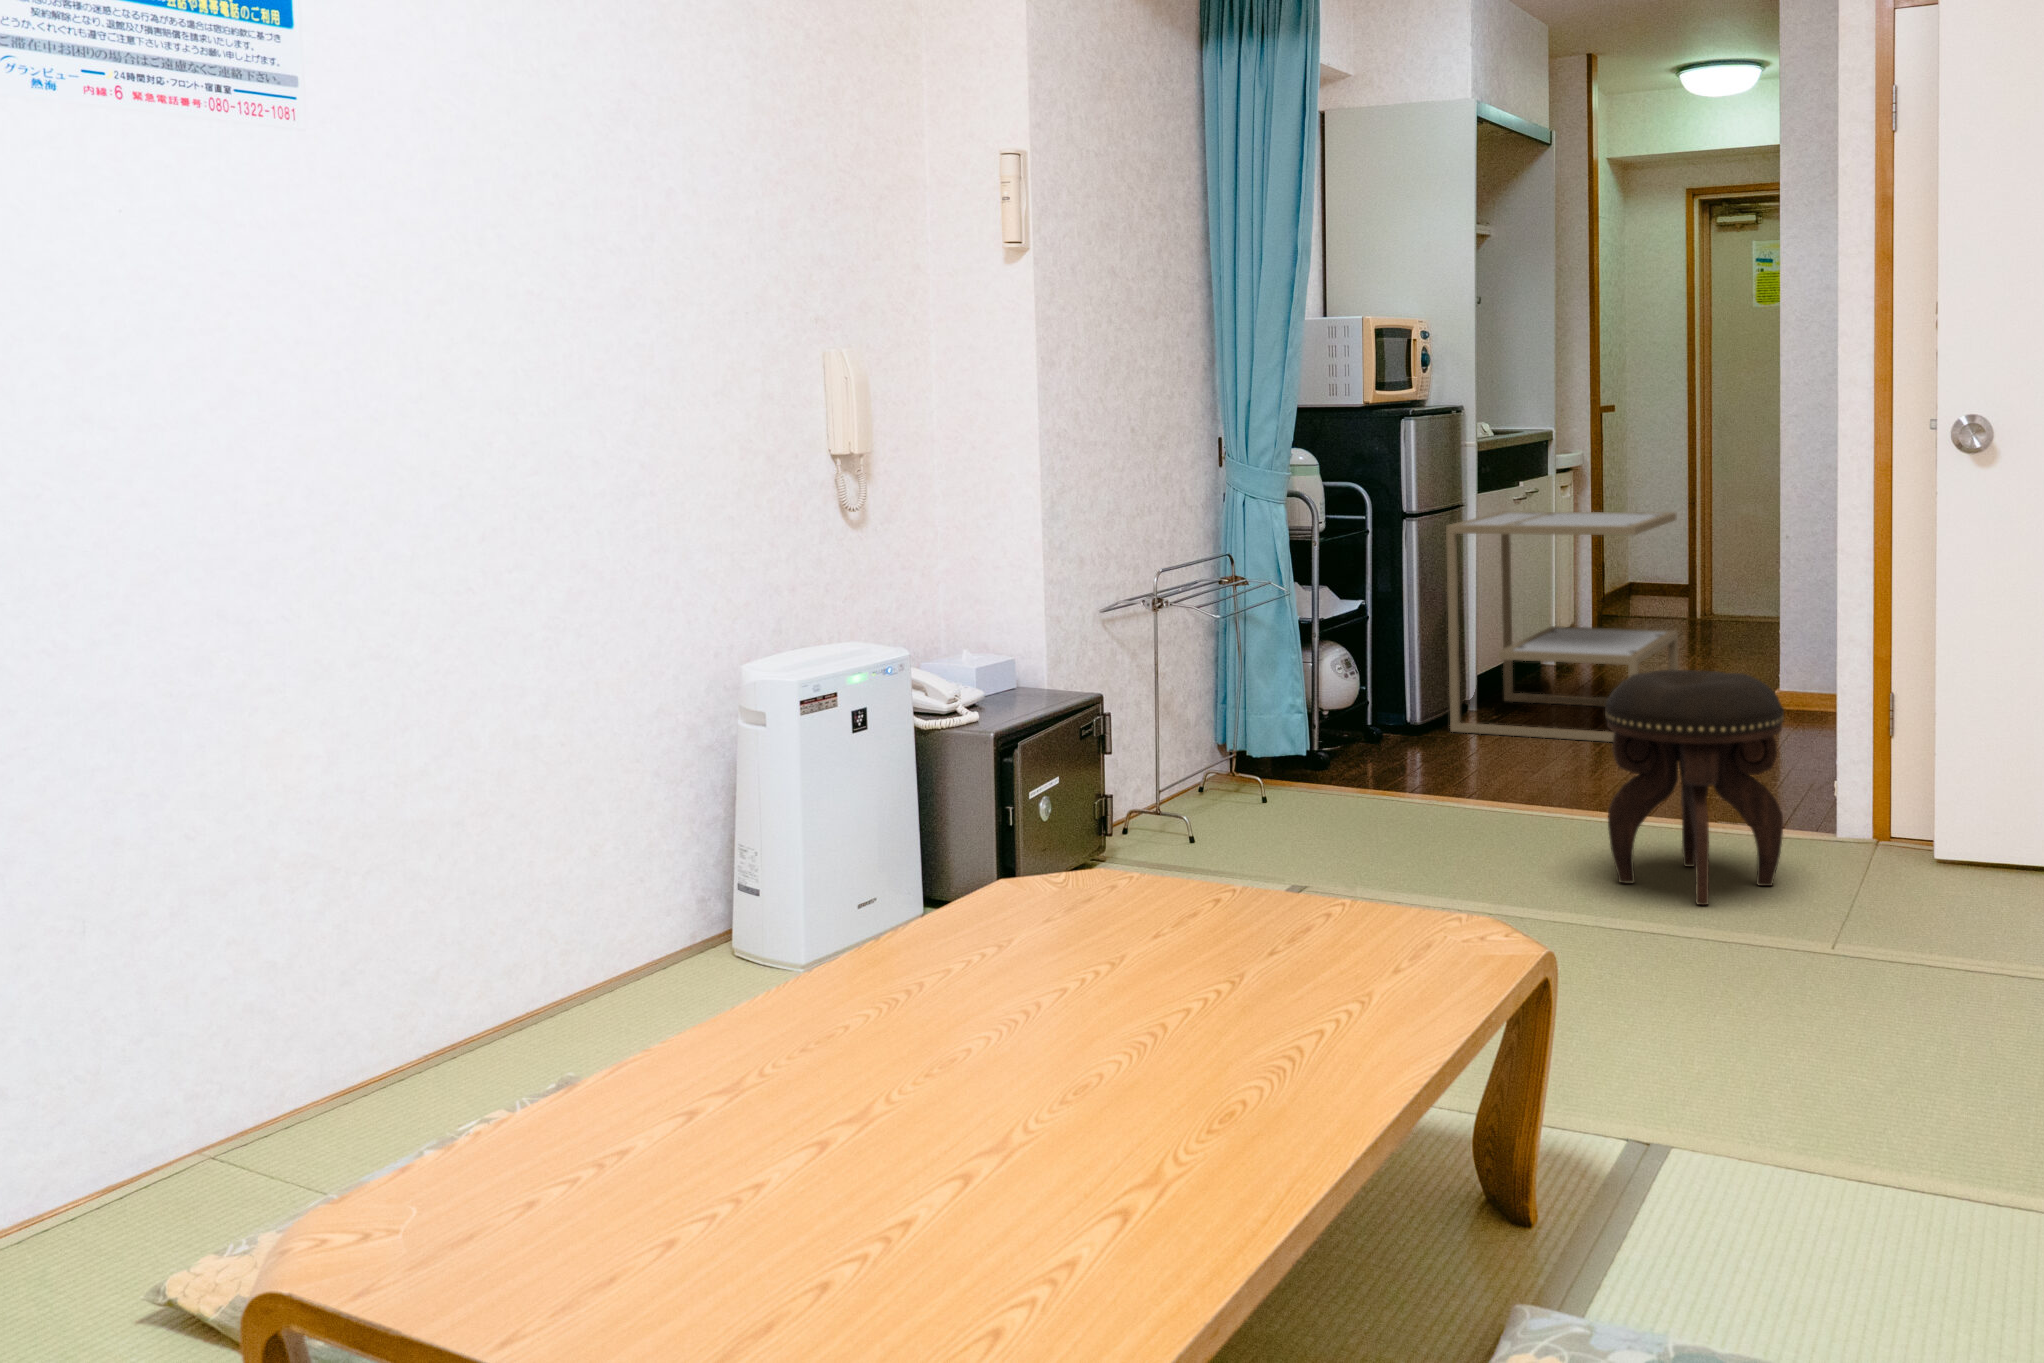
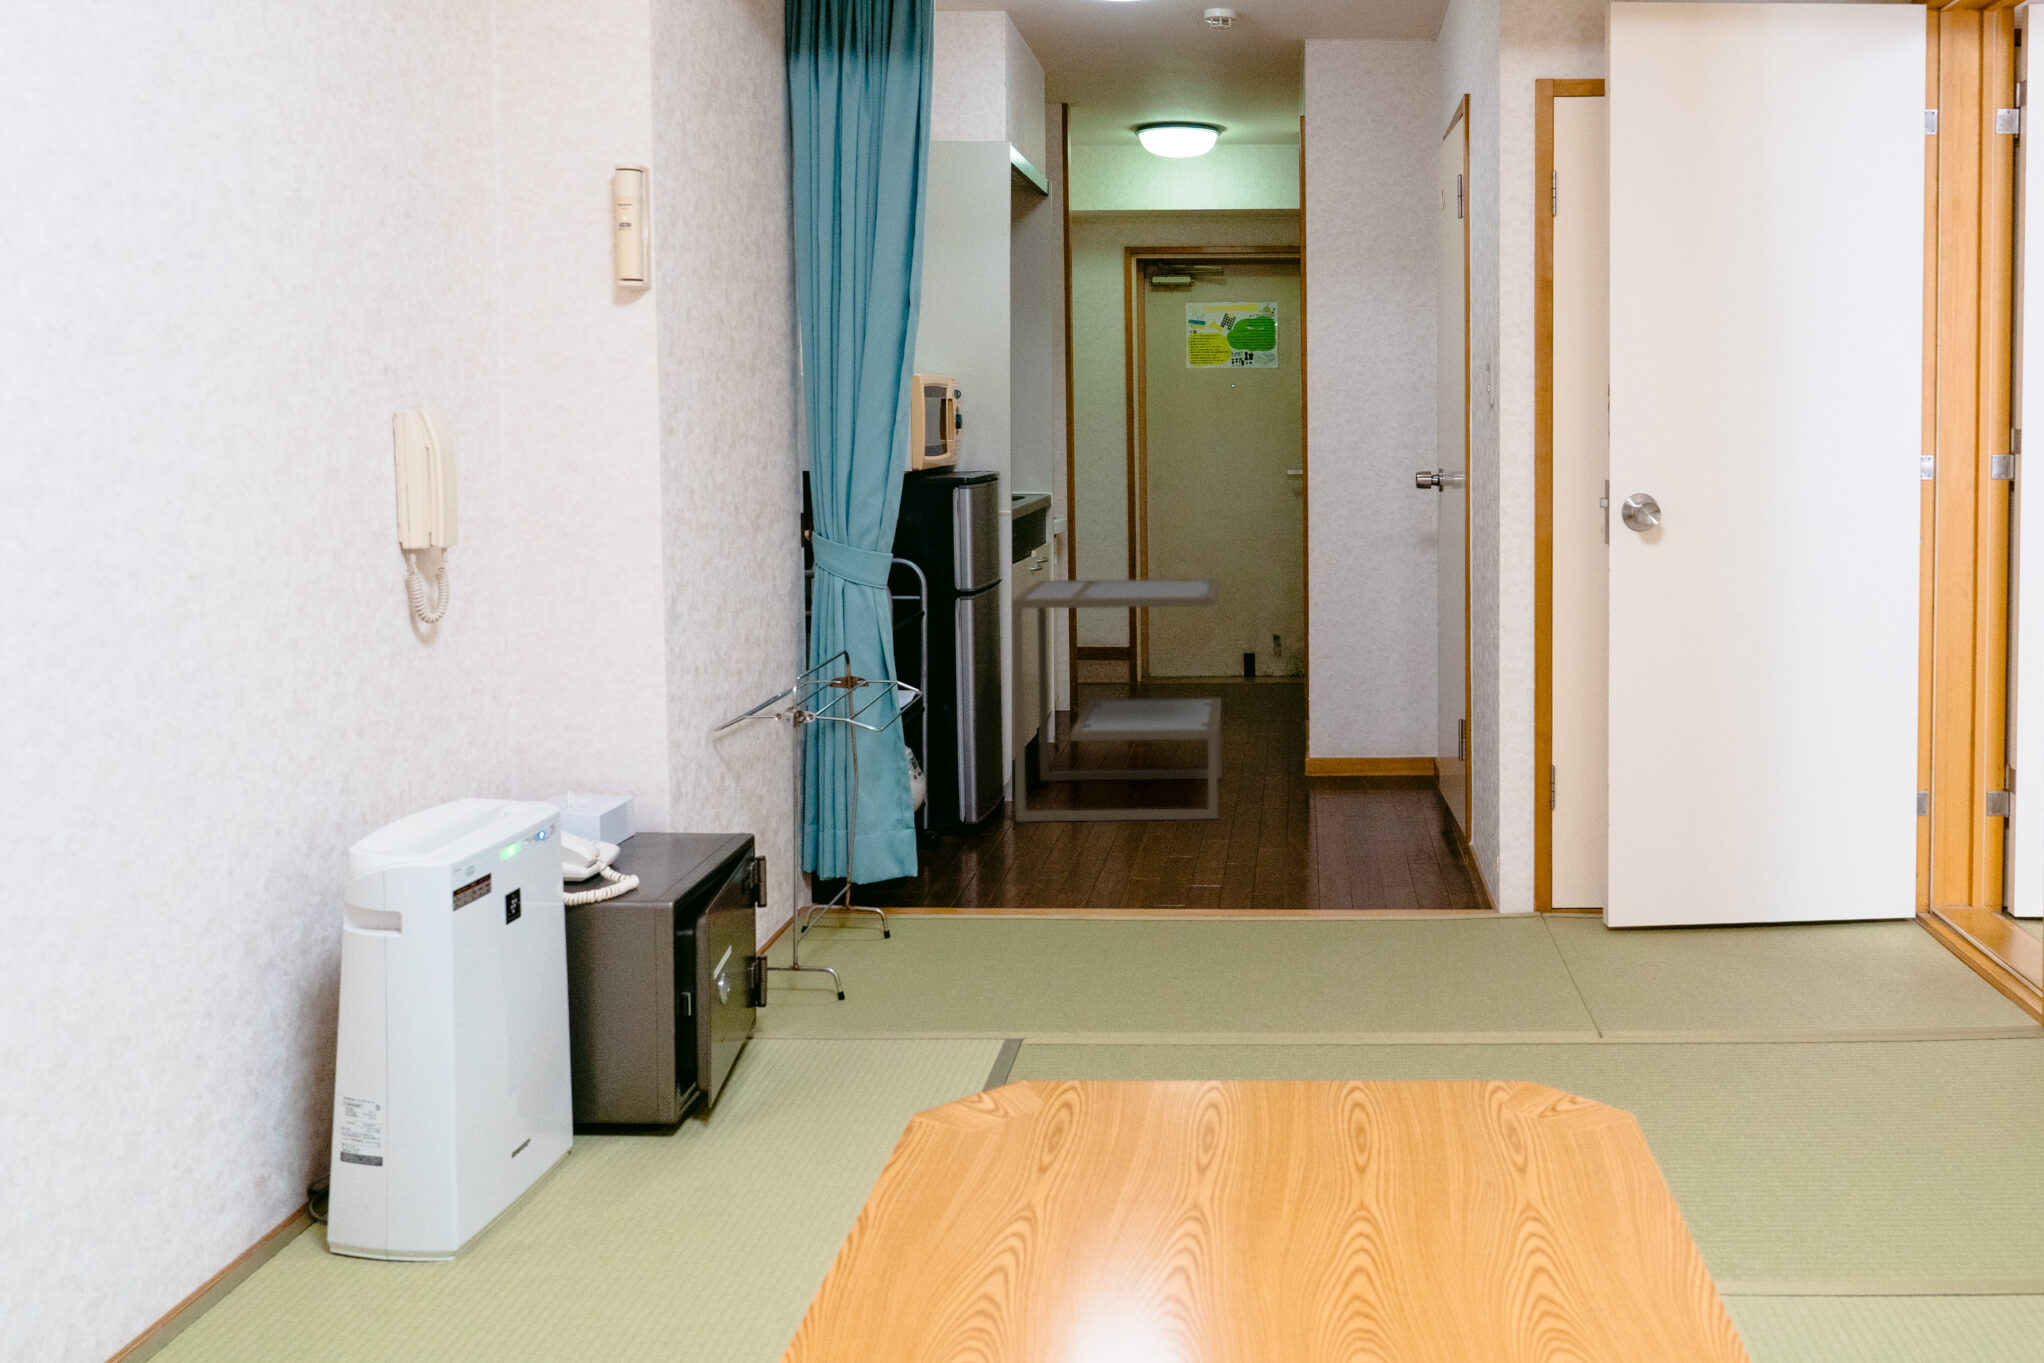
footstool: present [1605,670,1784,905] -> none [1324,754,1502,999]

